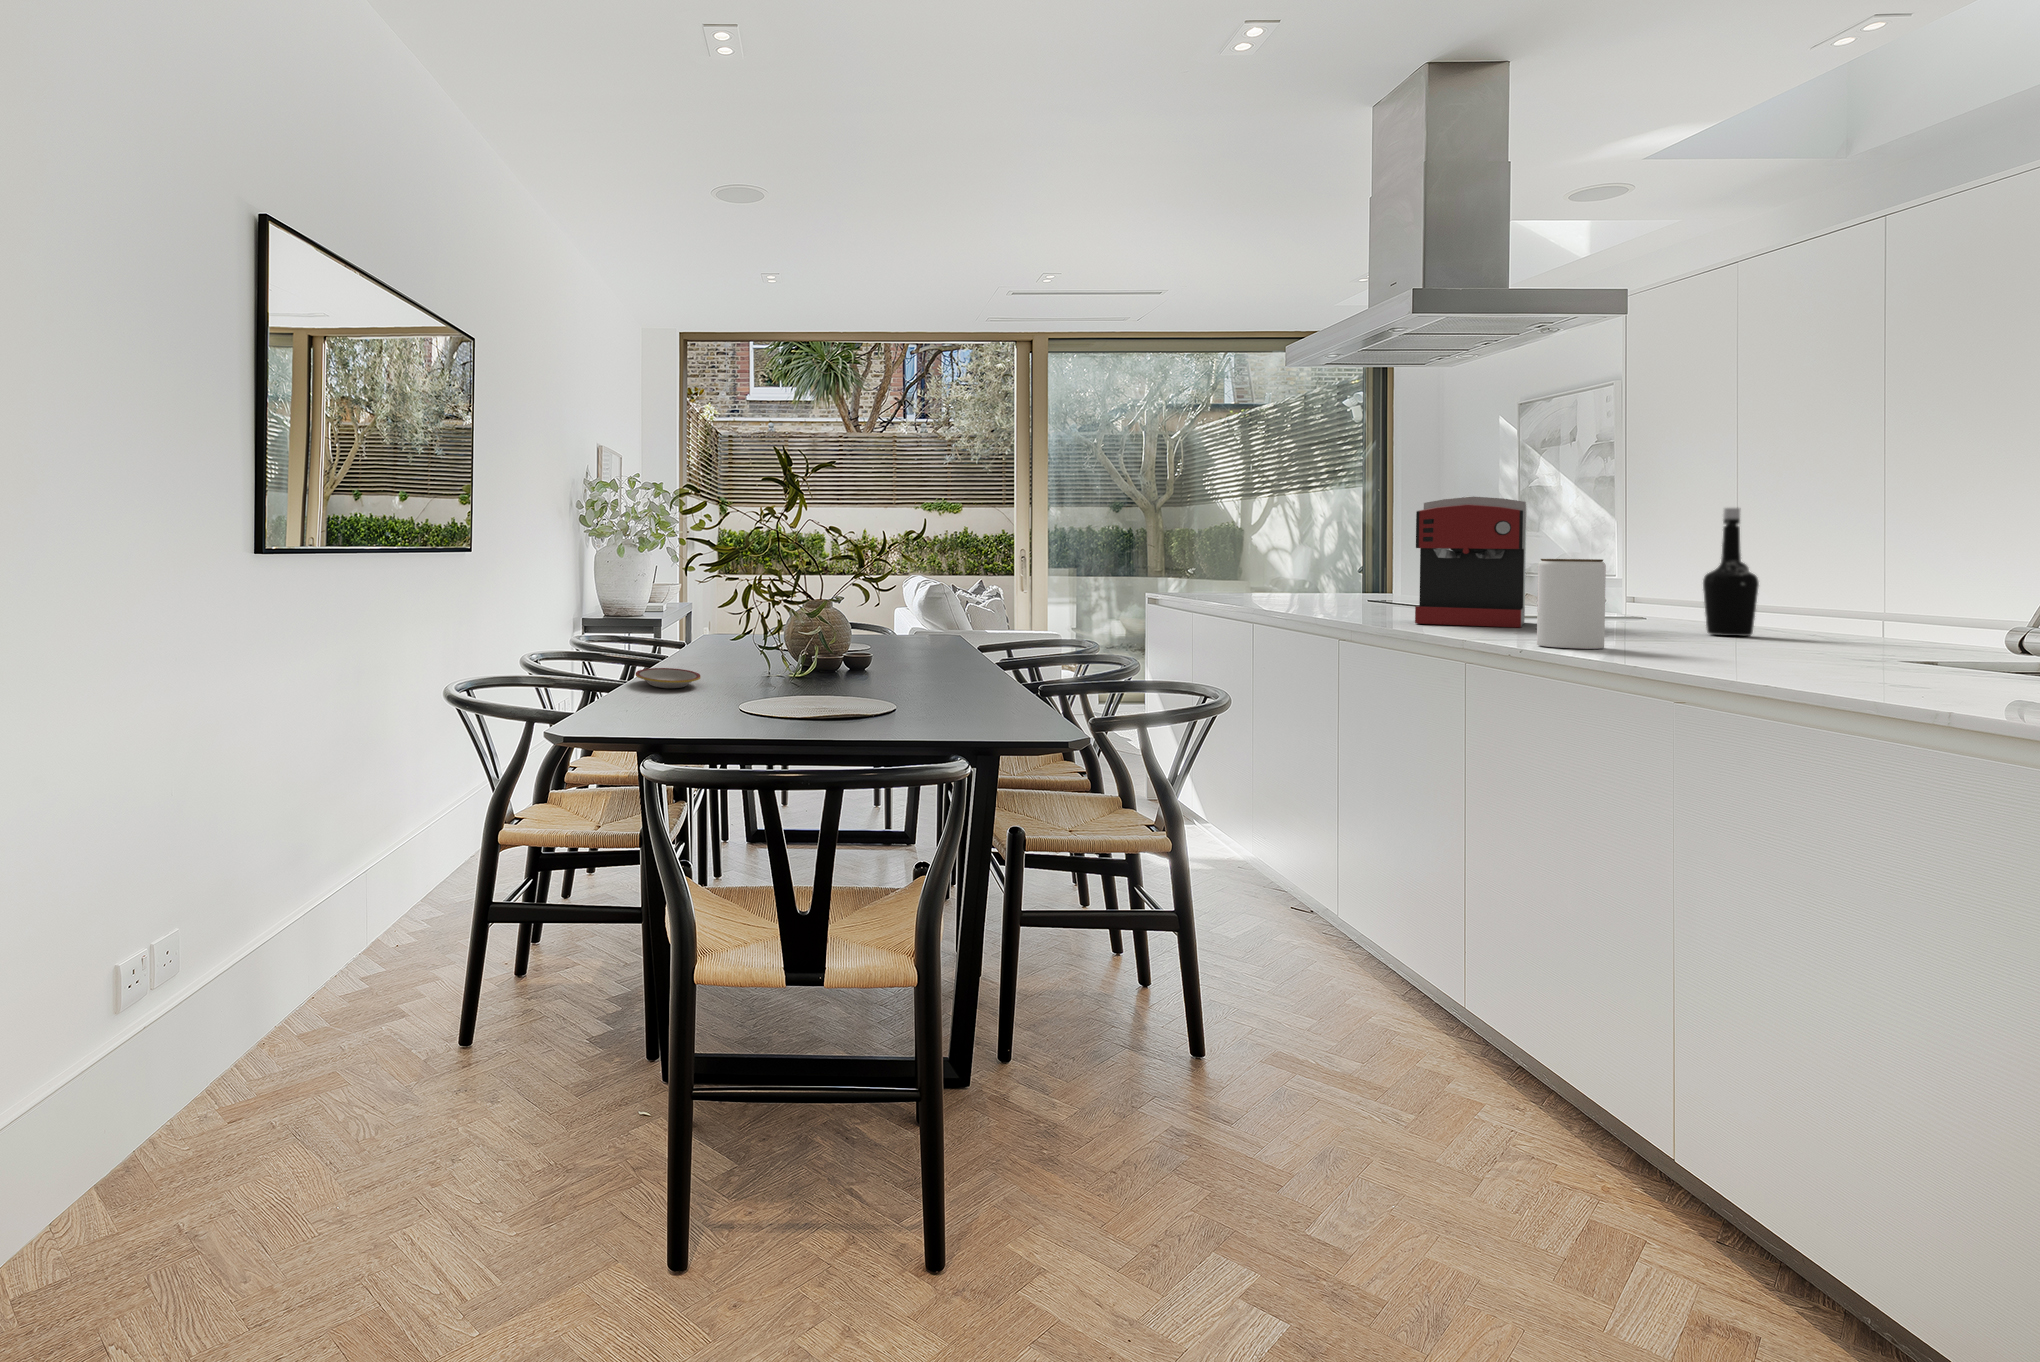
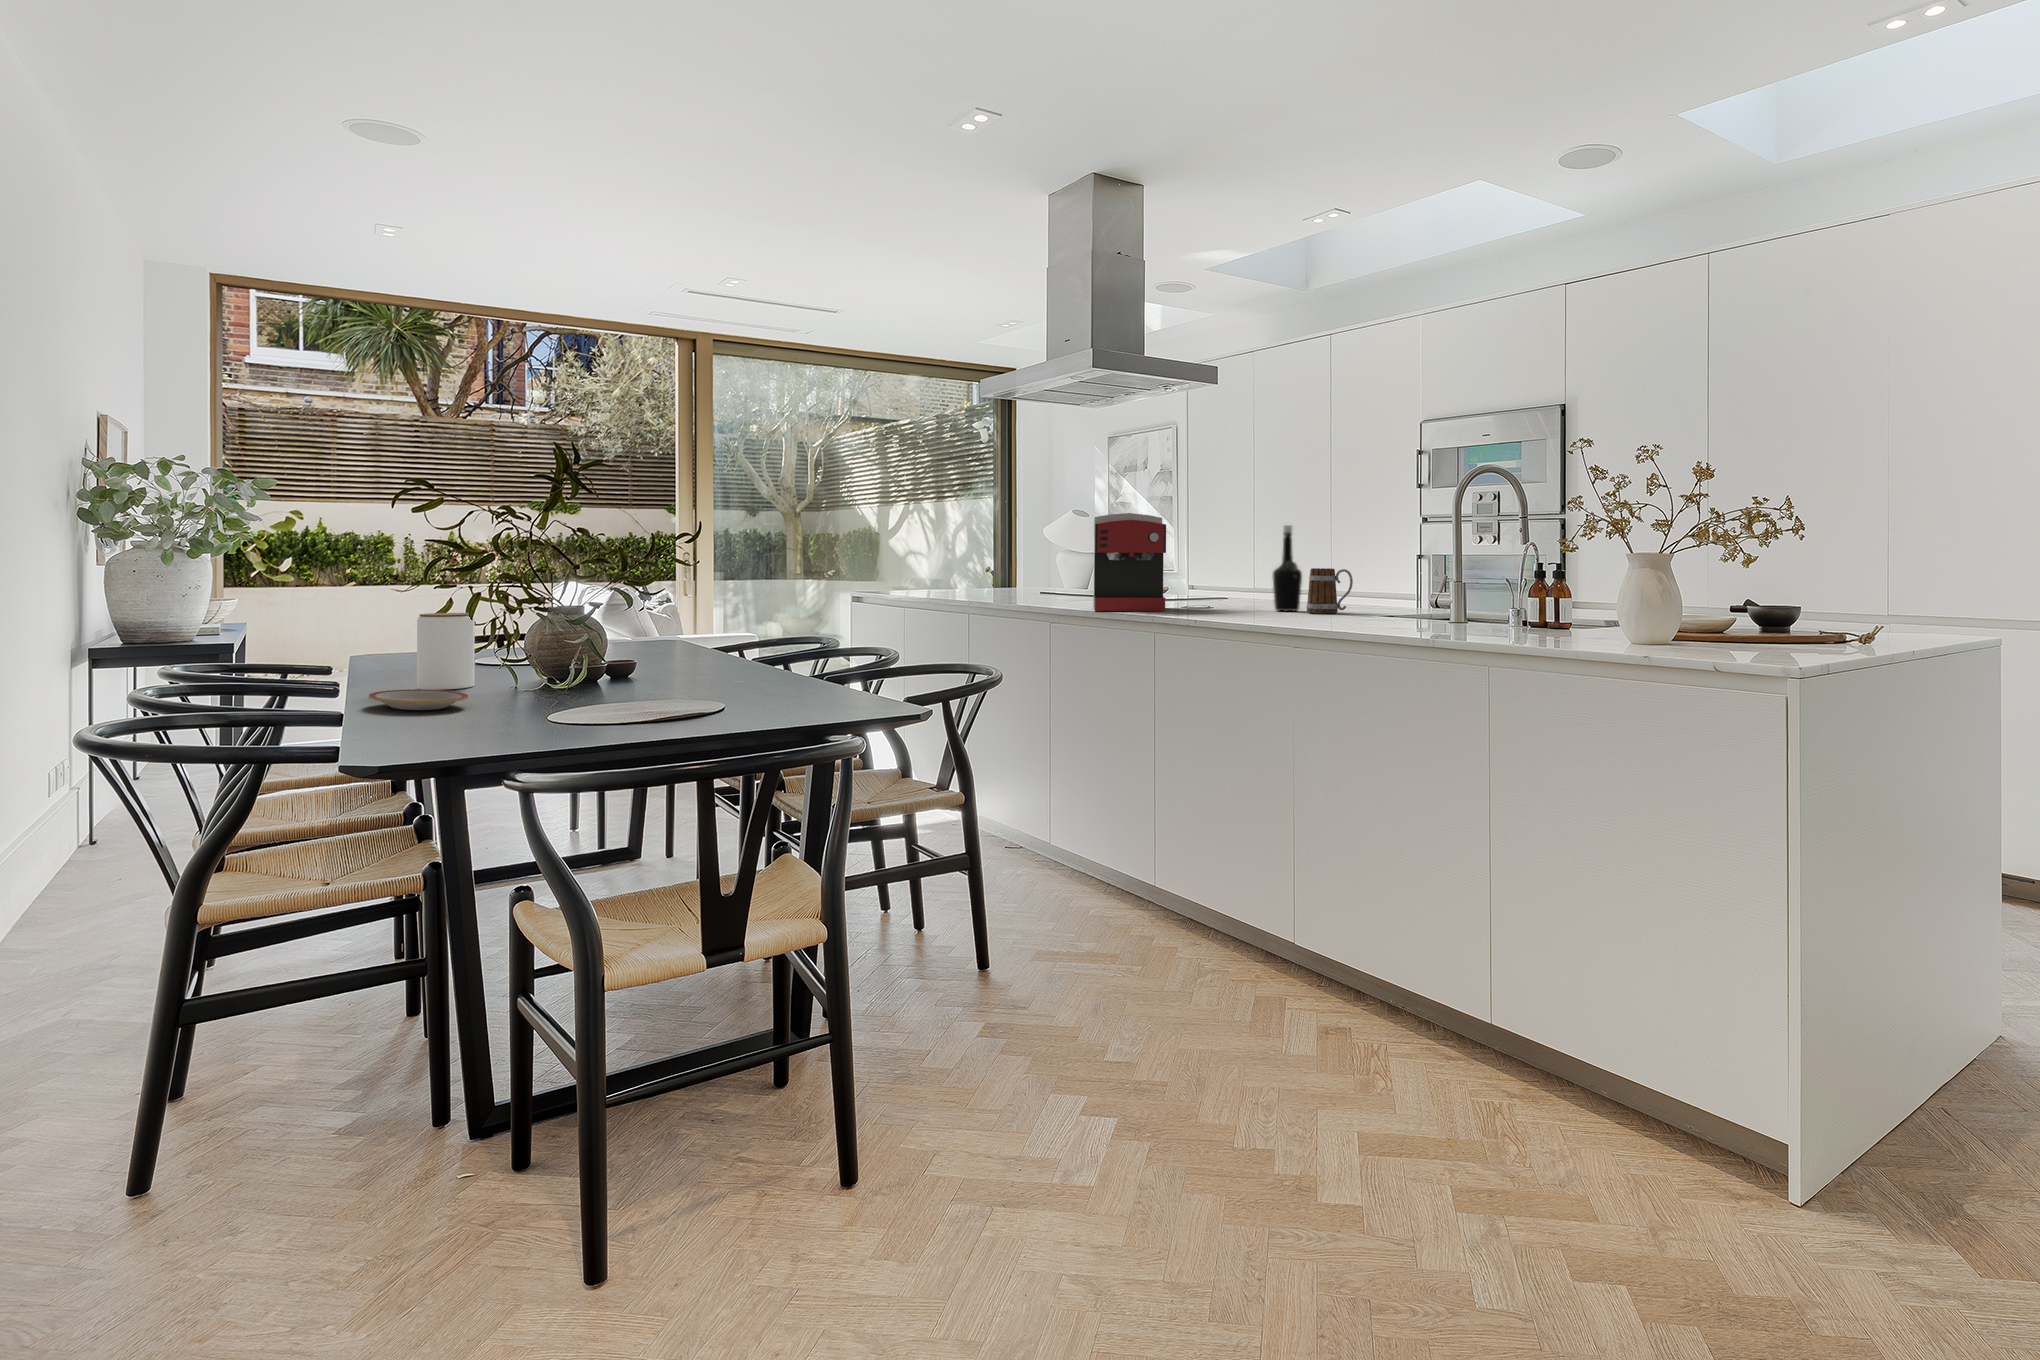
jar: present [1537,559,1606,649] -> present [417,613,475,690]
mug: none [1760,572,1853,643] -> present [1306,568,1353,614]

